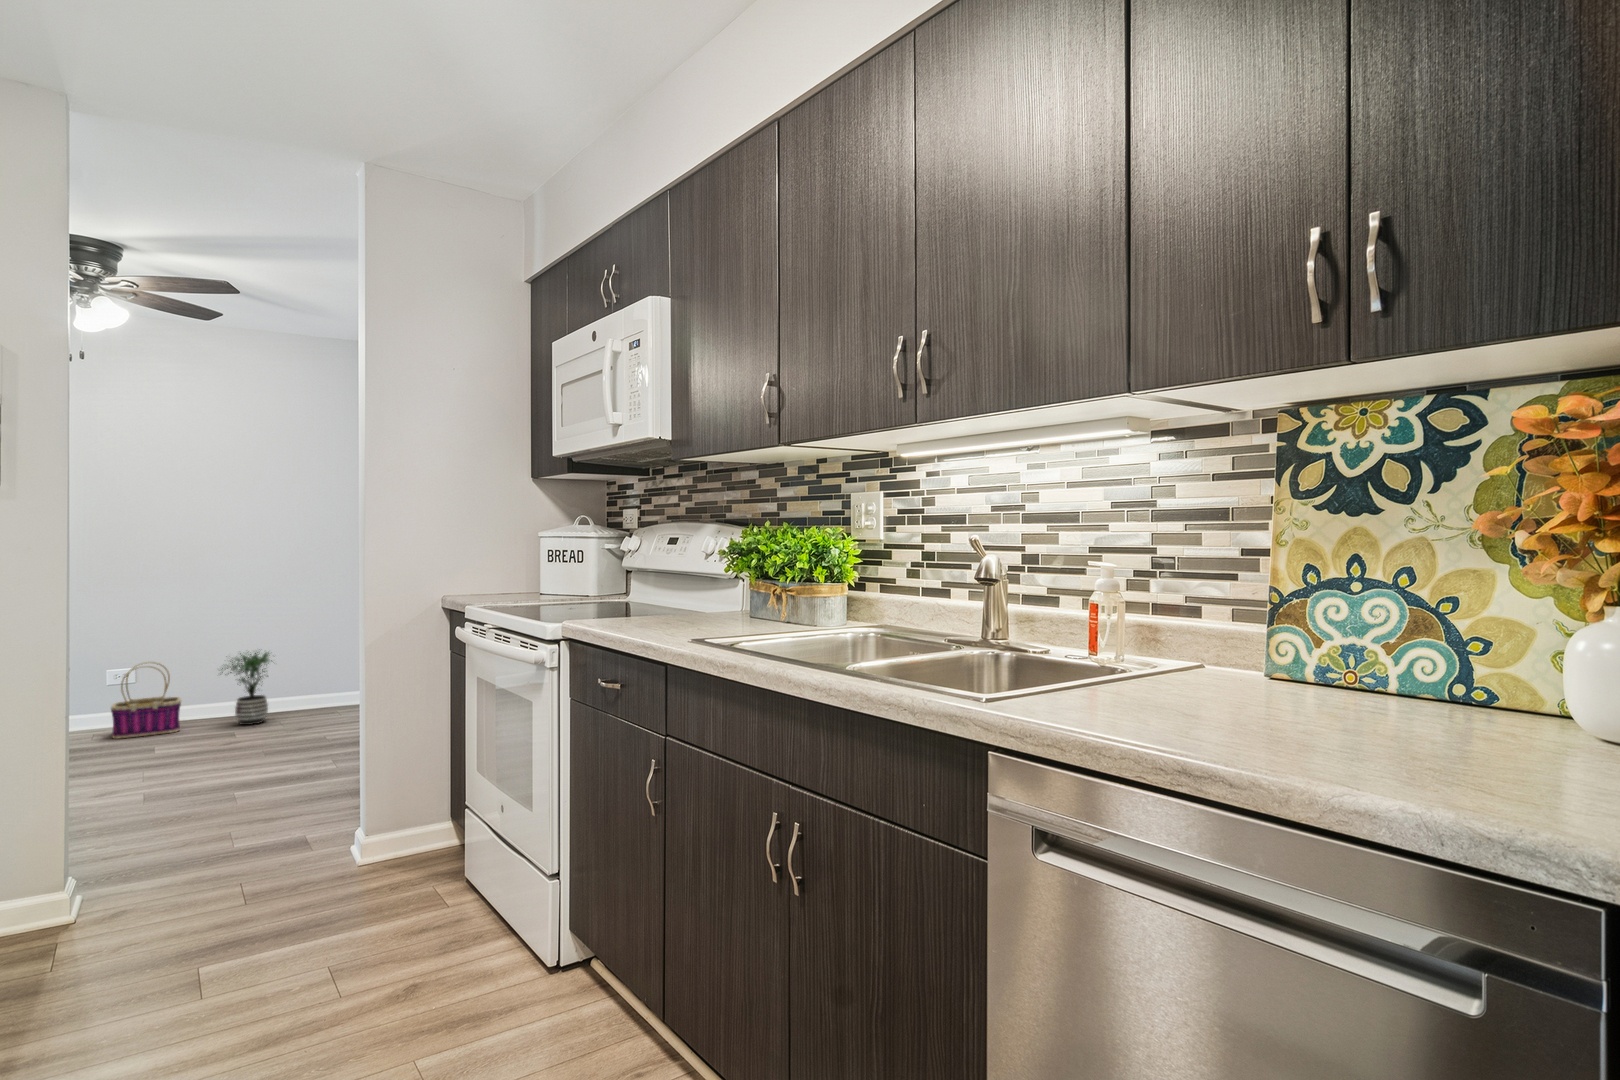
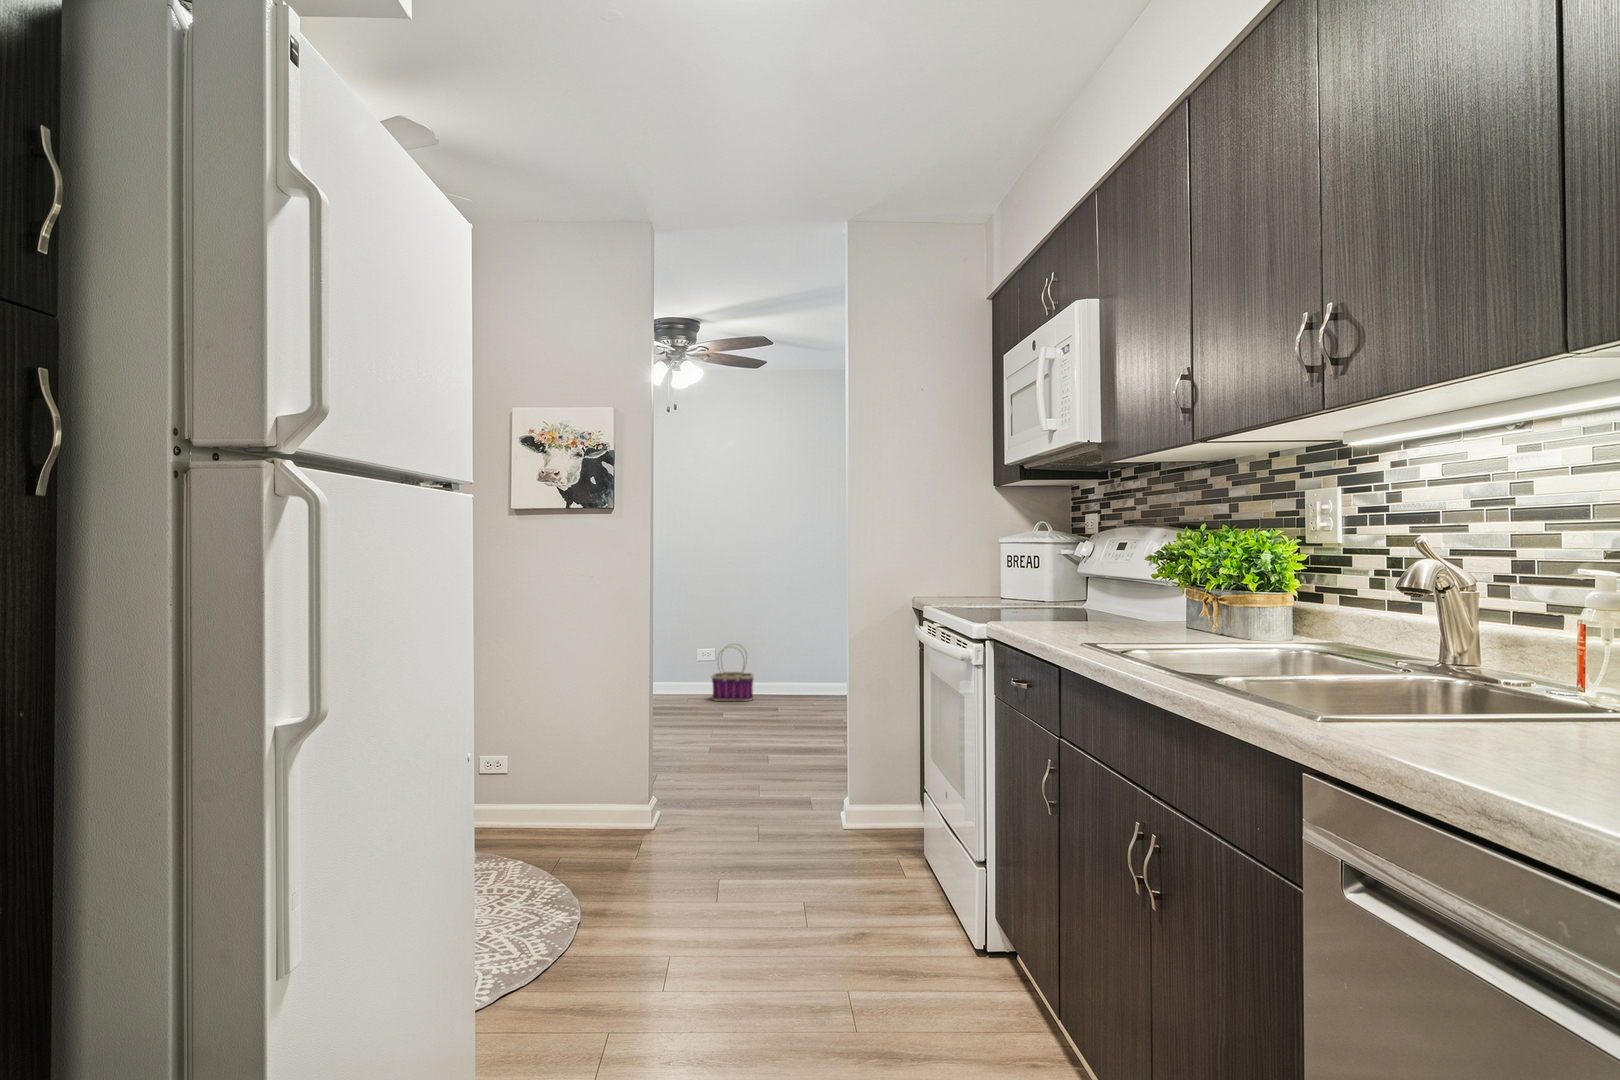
potted plant: present [220,652,272,725] -> none [775,639,820,702]

